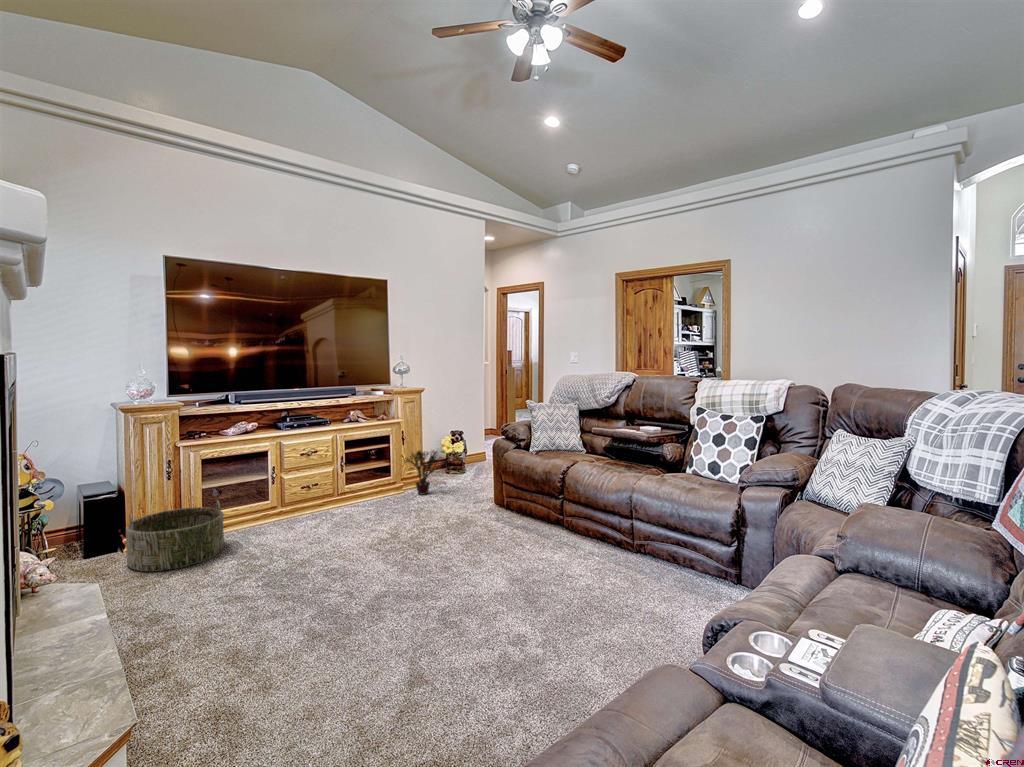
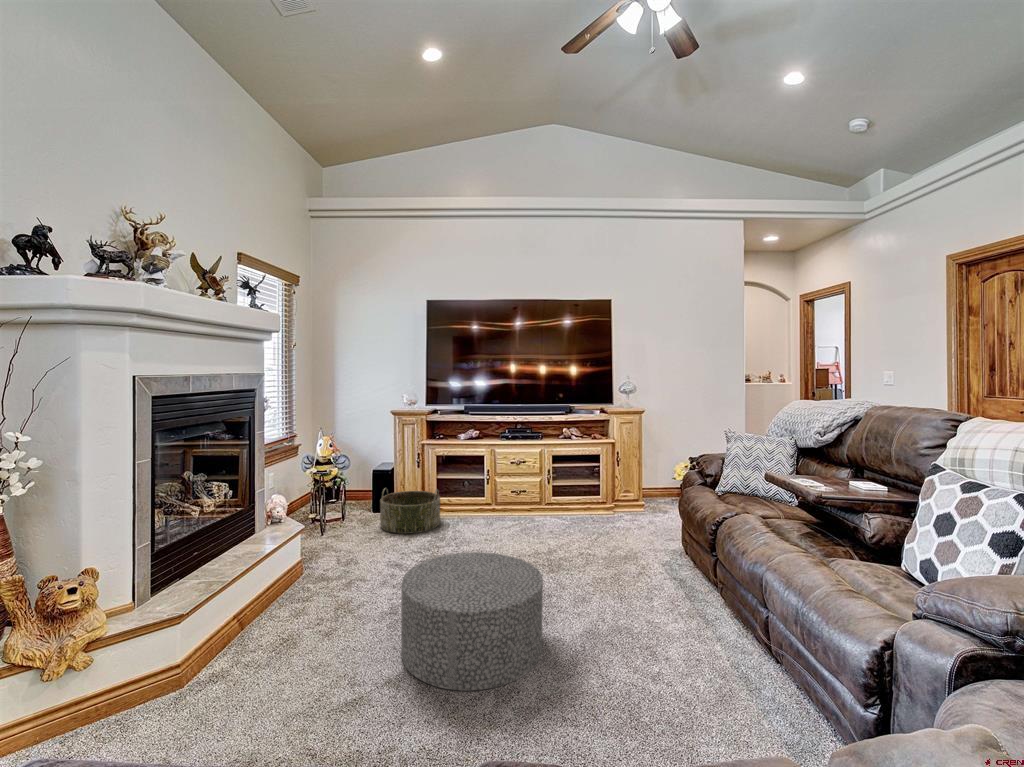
potted plant: present [405,450,448,495] -> none [605,472,654,520]
ottoman: none [358,536,512,684] -> present [401,552,543,691]

